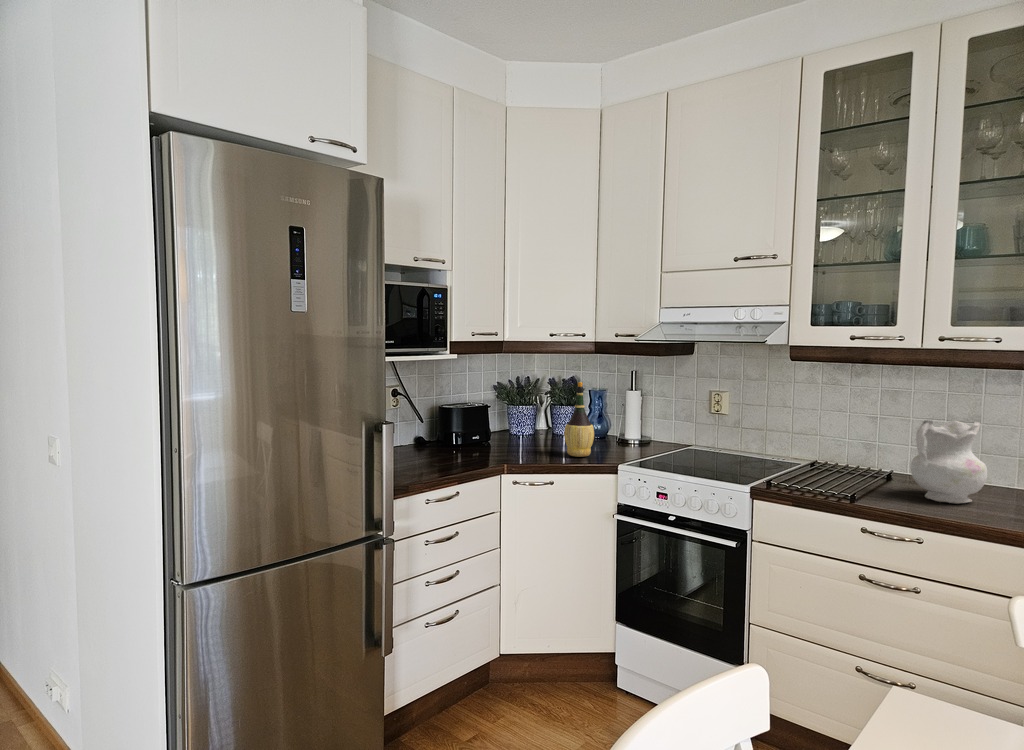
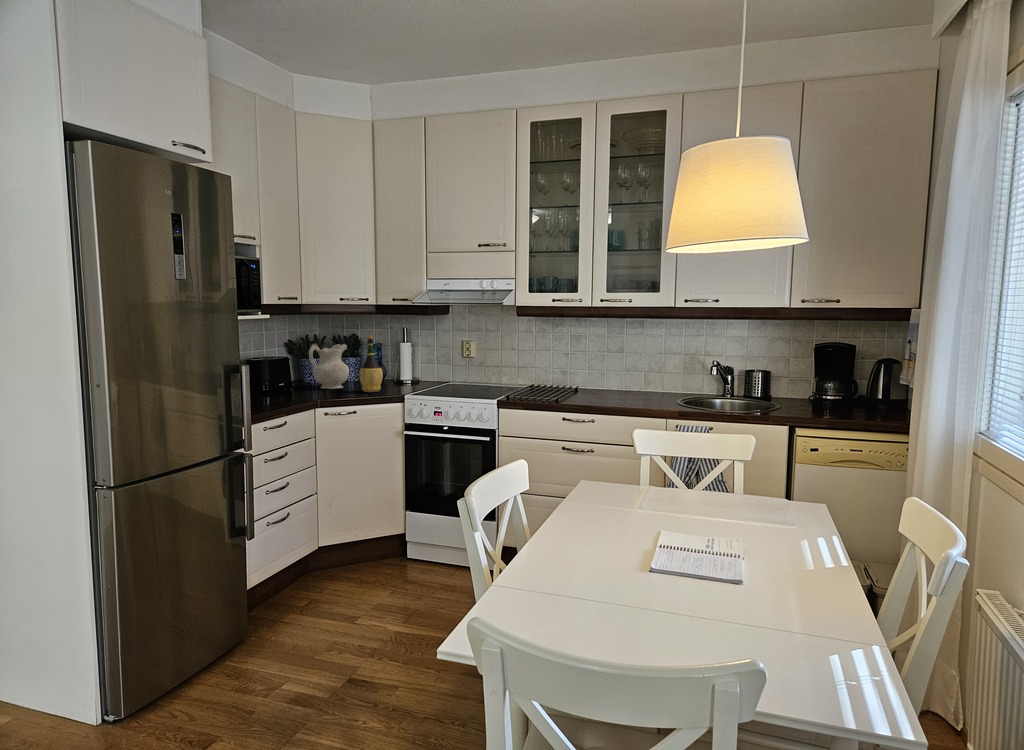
ceramic pitcher: present [910,420,987,504] -> present [309,344,349,389]

